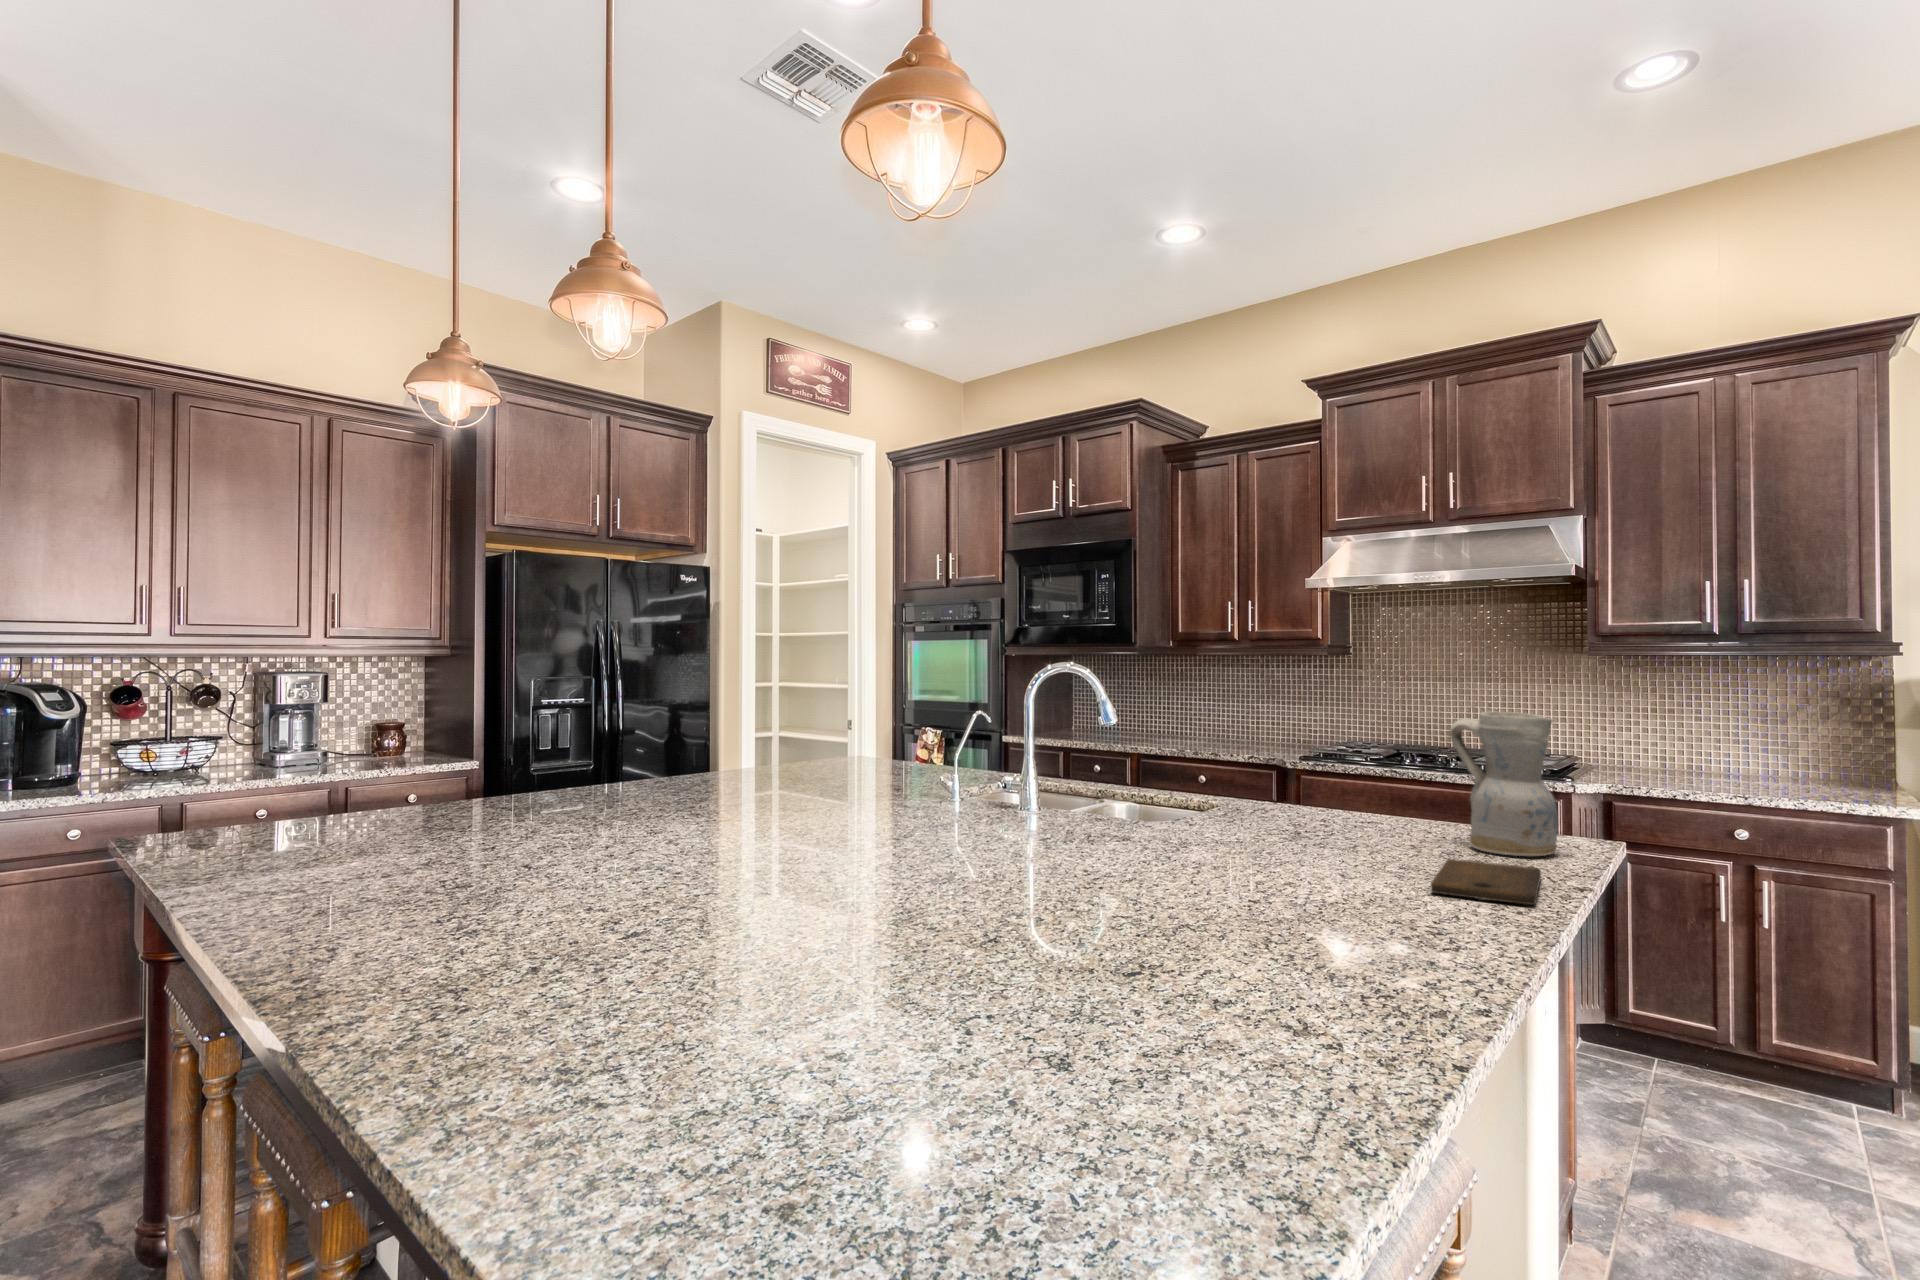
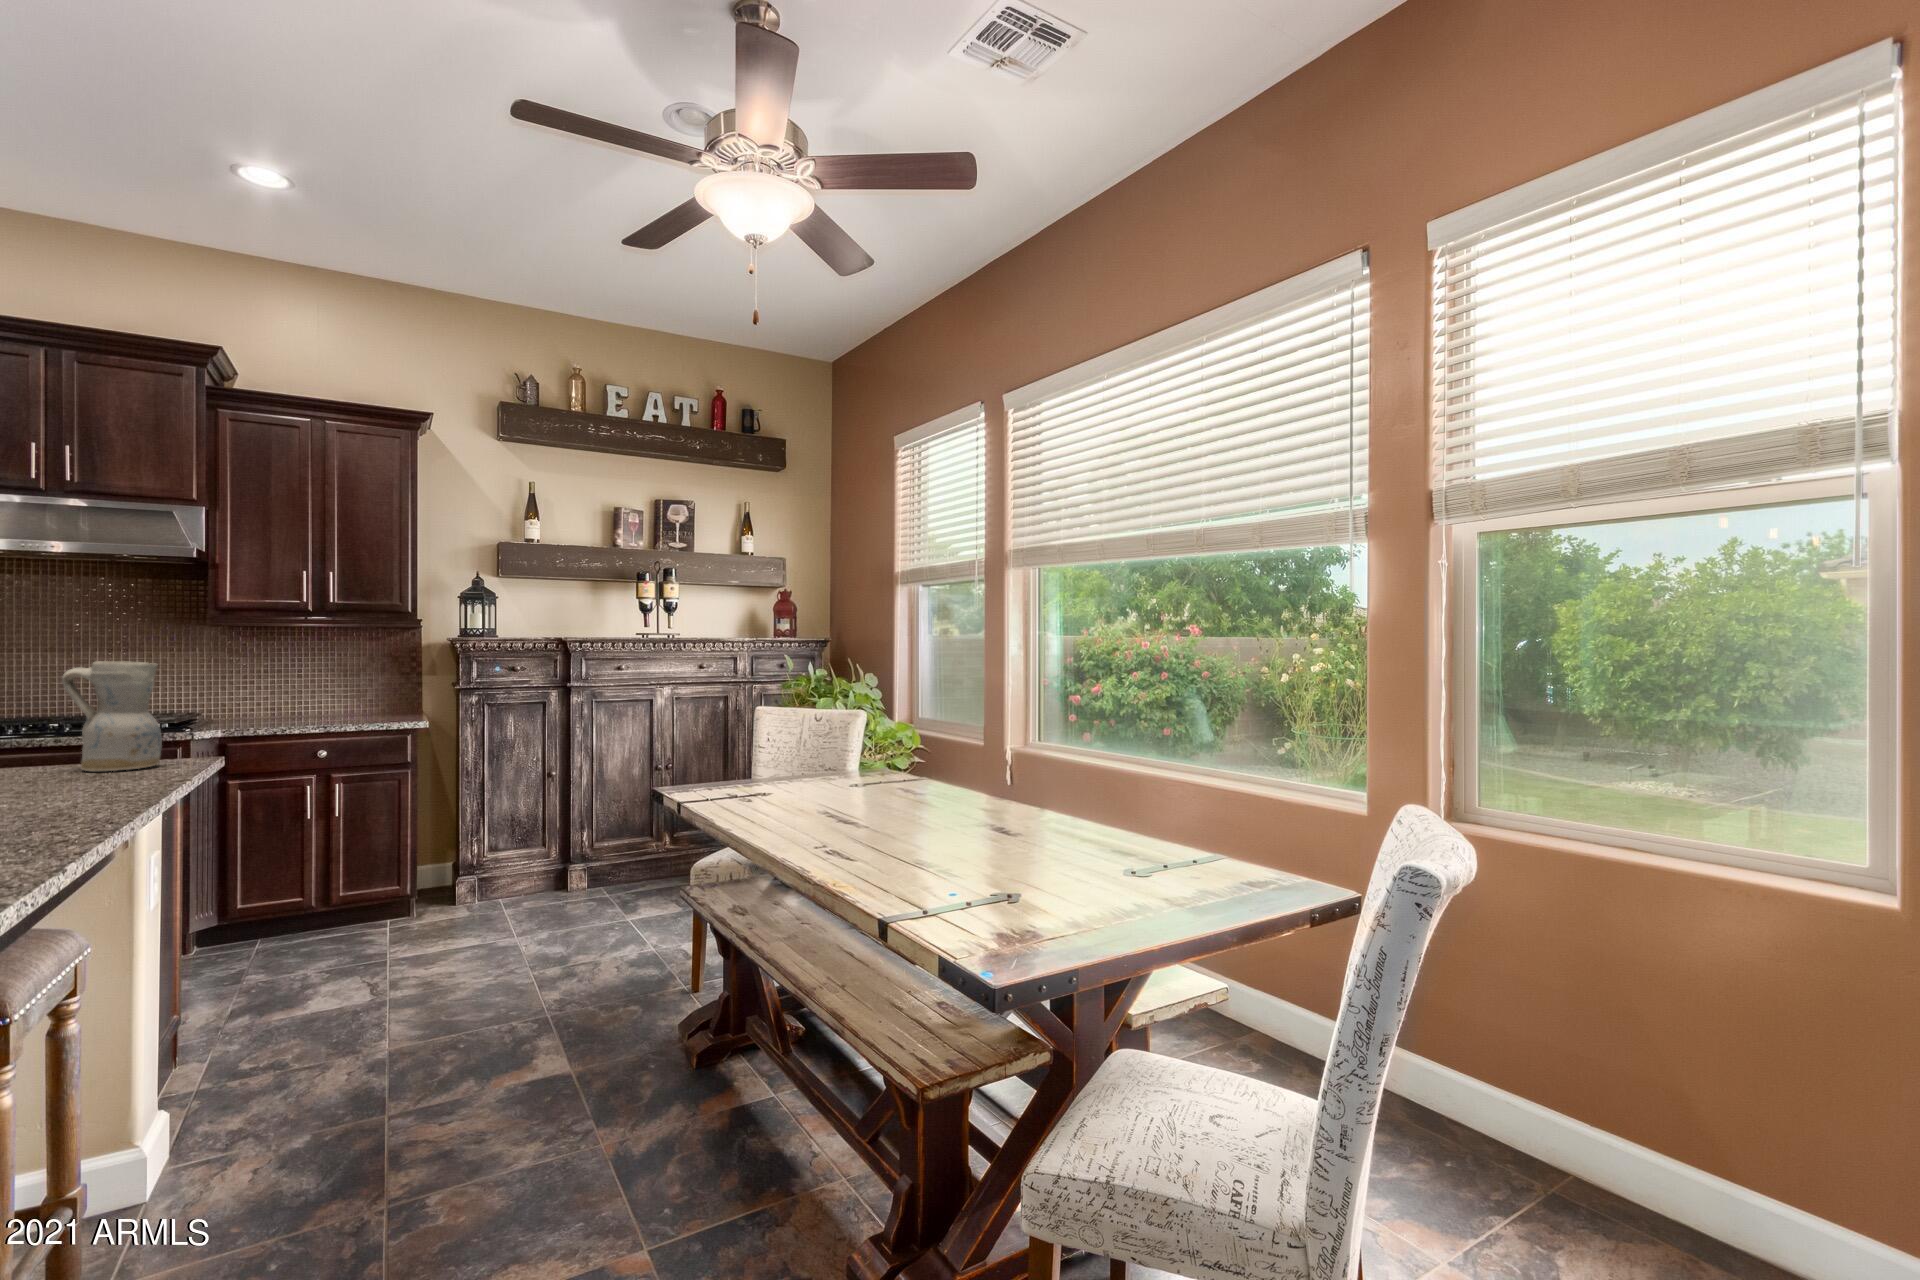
cutting board: present [1431,859,1541,905] -> none [42,771,143,796]

